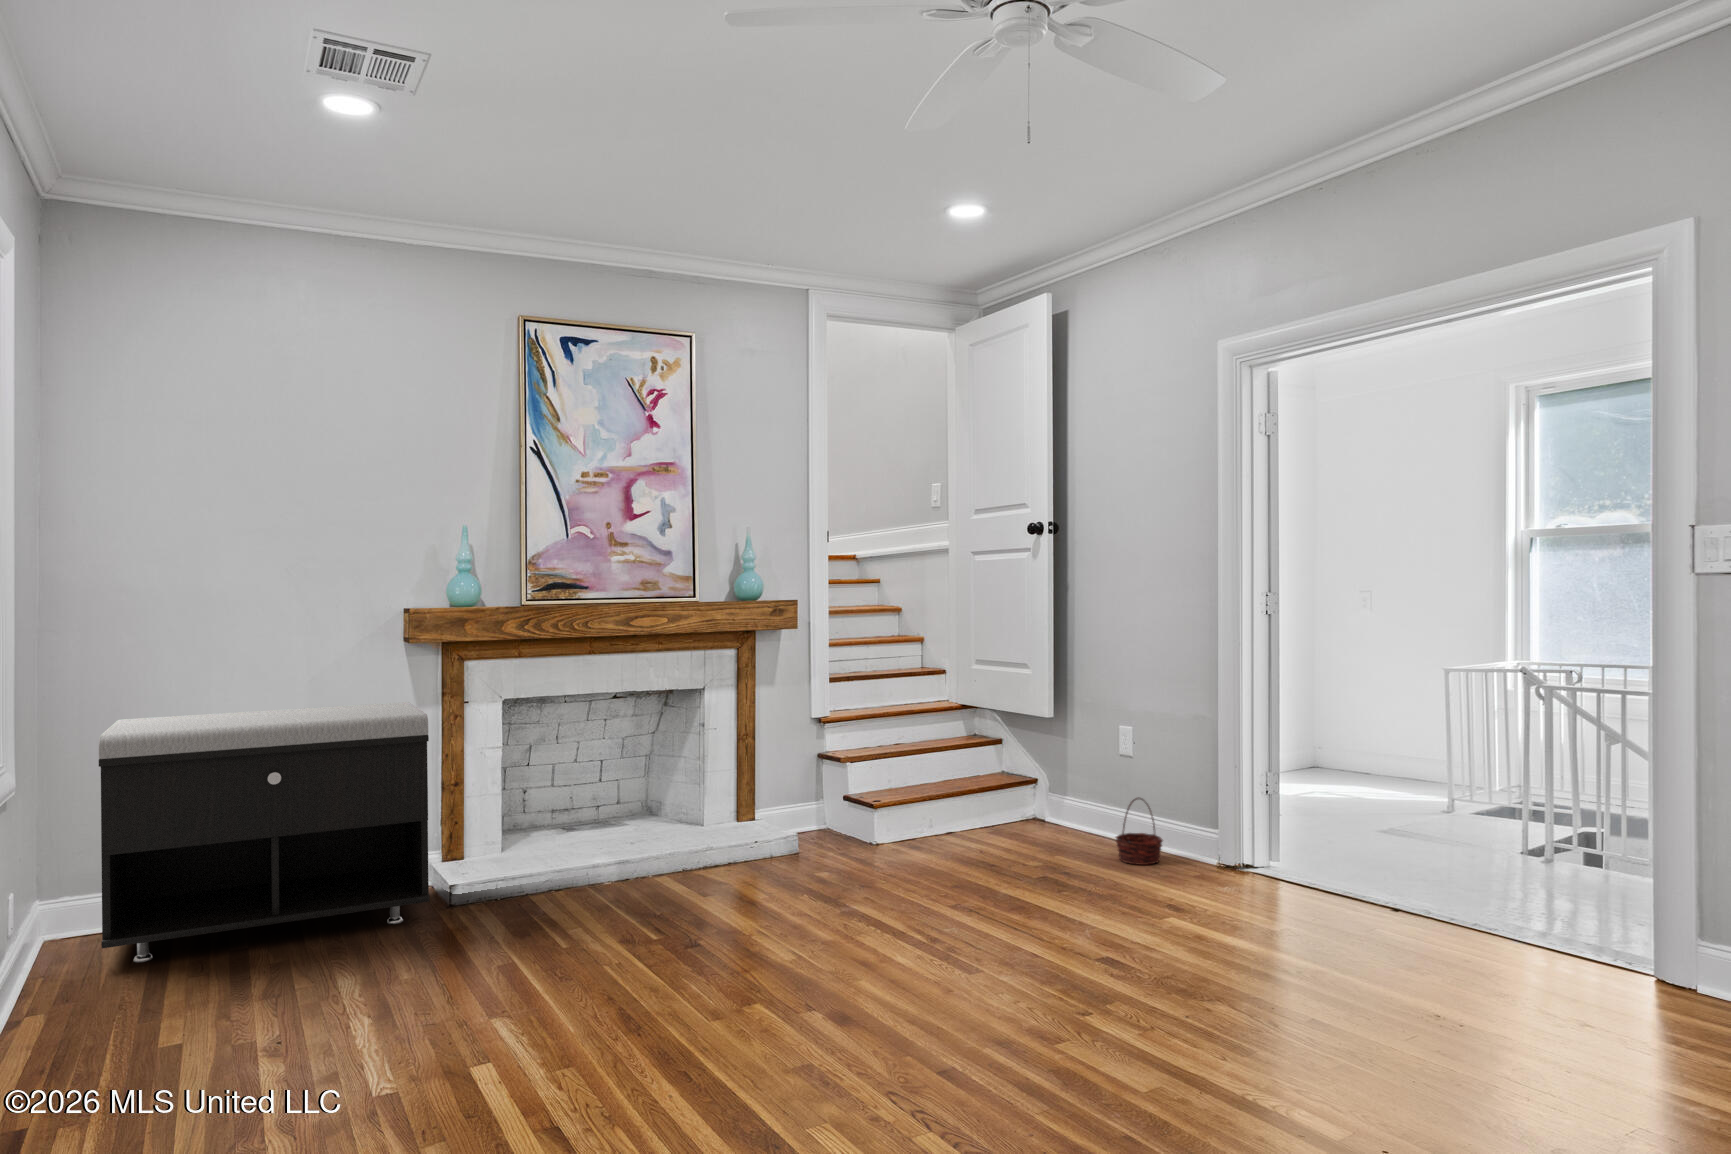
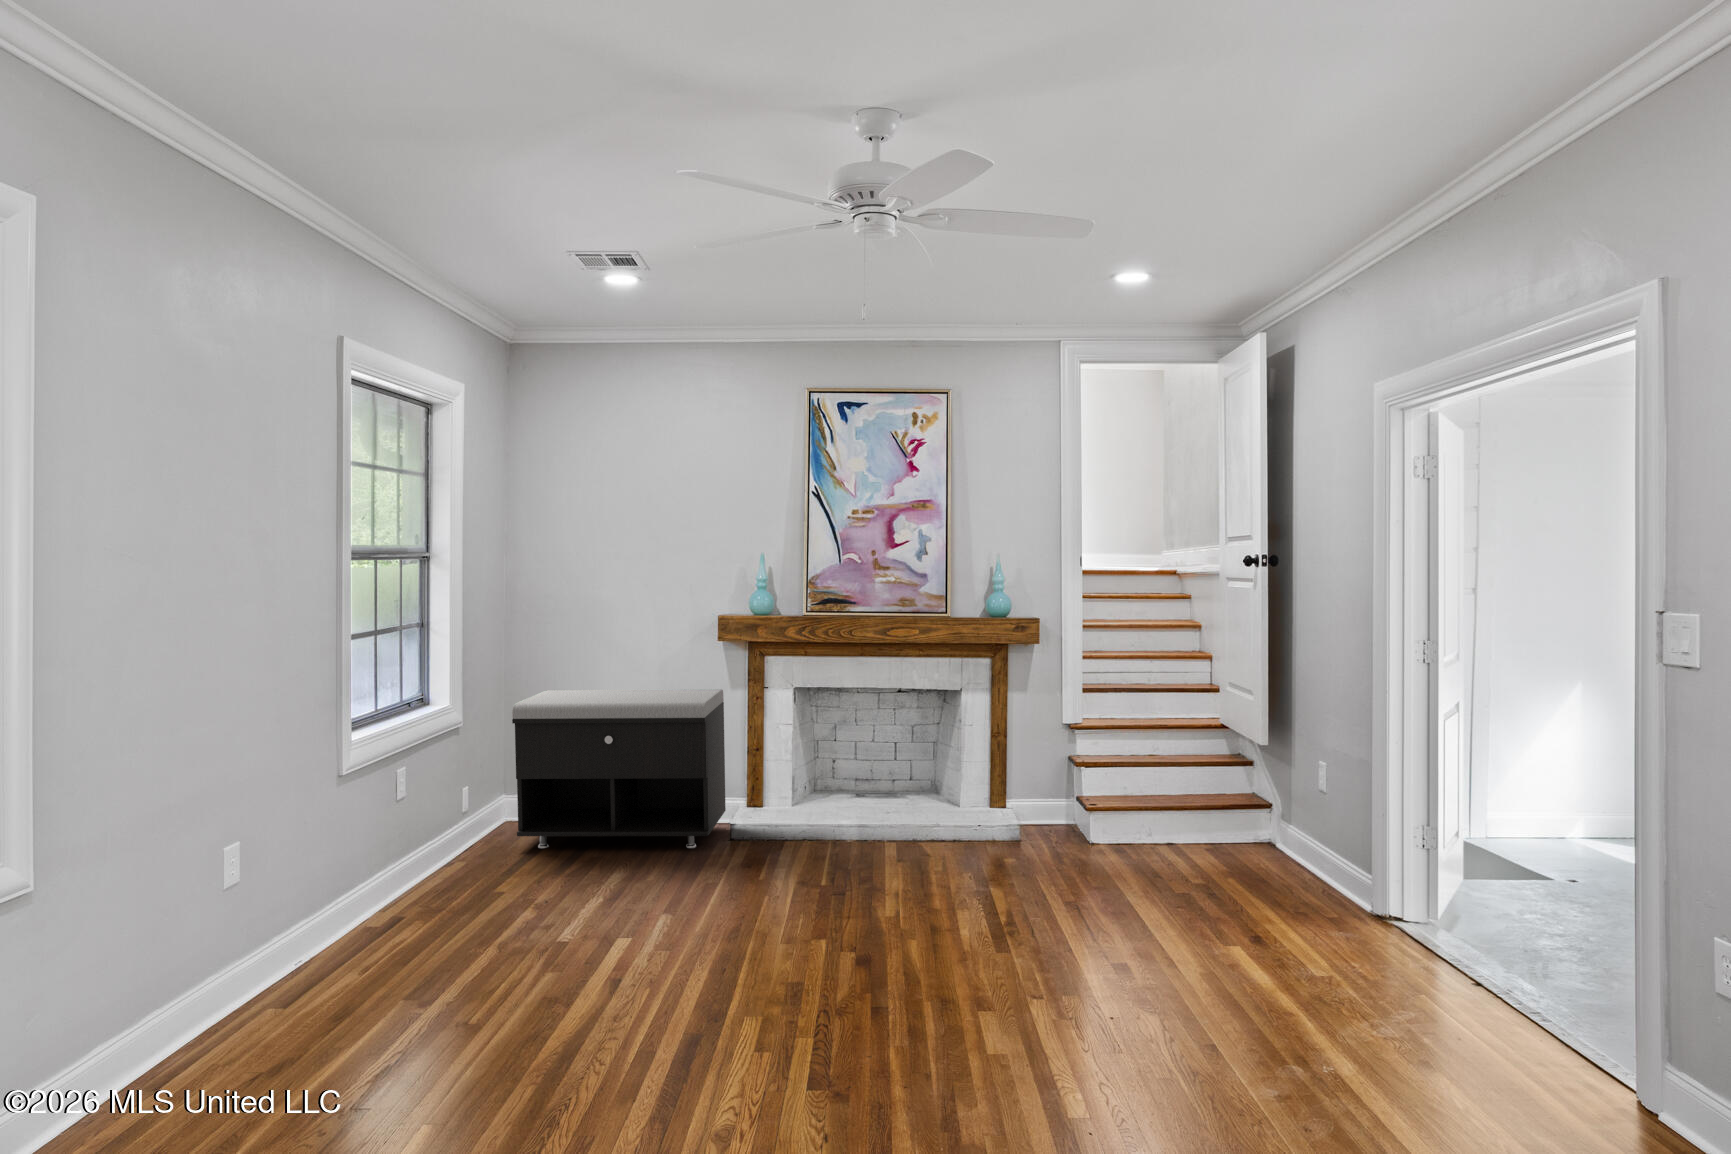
basket: present [1116,797,1163,865] -> none [1289,832,1339,899]

